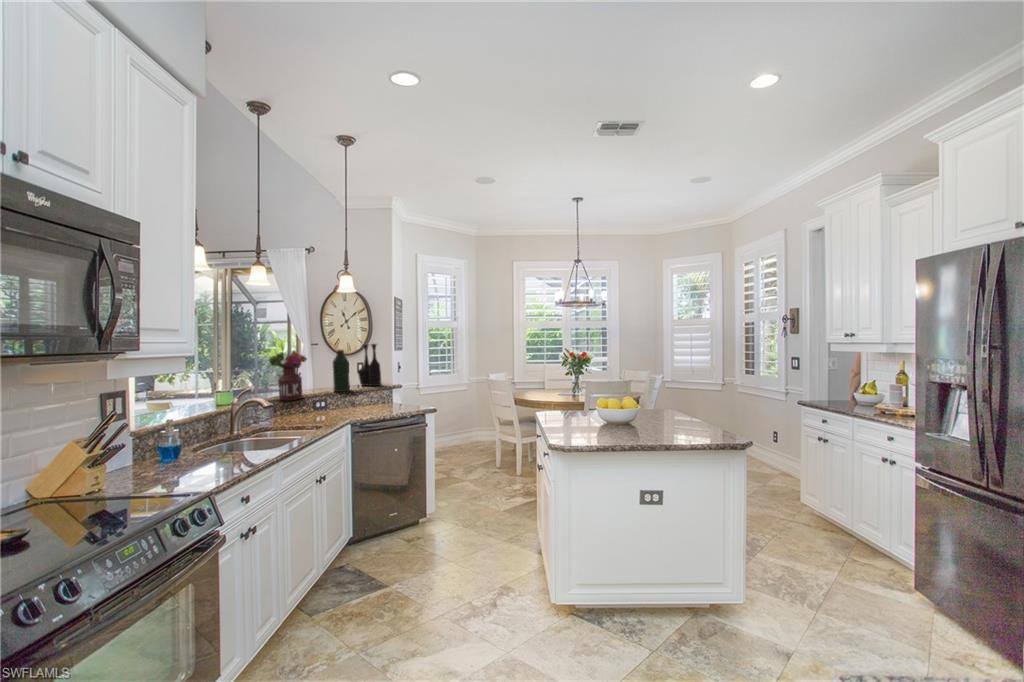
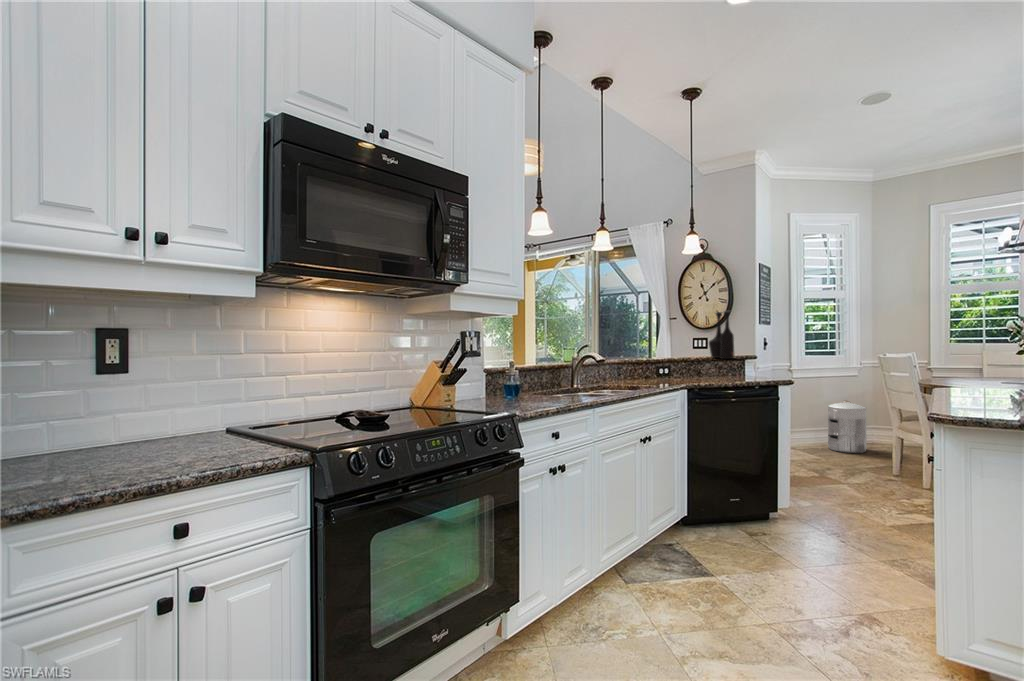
flower arrangement: present [269,350,307,401] -> none [614,314,651,364]
bottle: present [333,350,350,392] -> none [679,316,696,361]
waste bin: none [444,406,471,447] -> present [828,401,866,453]

